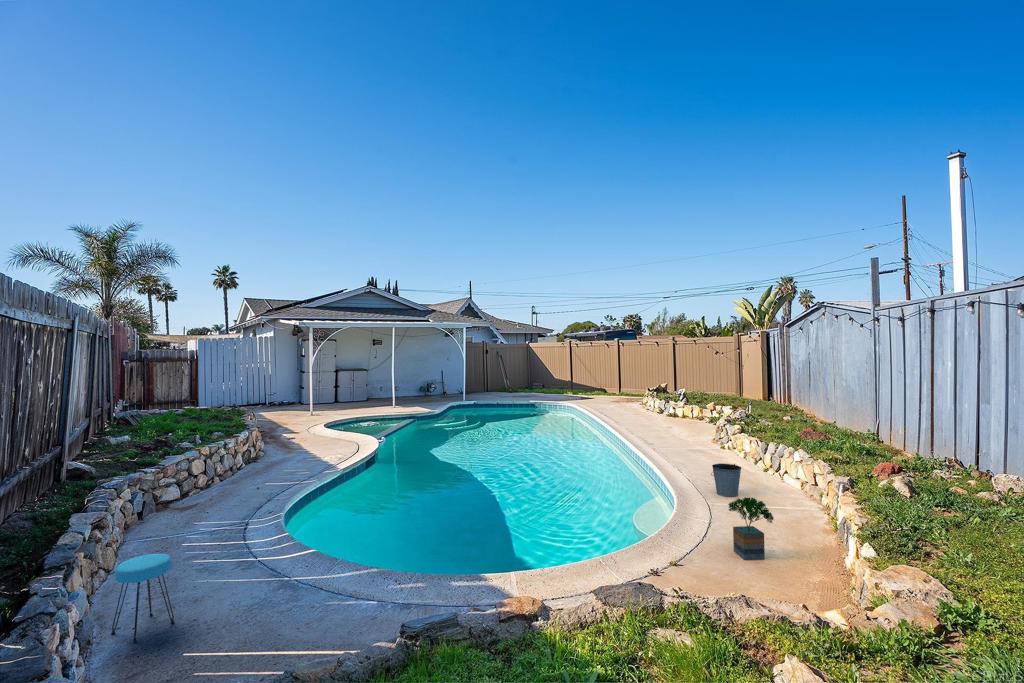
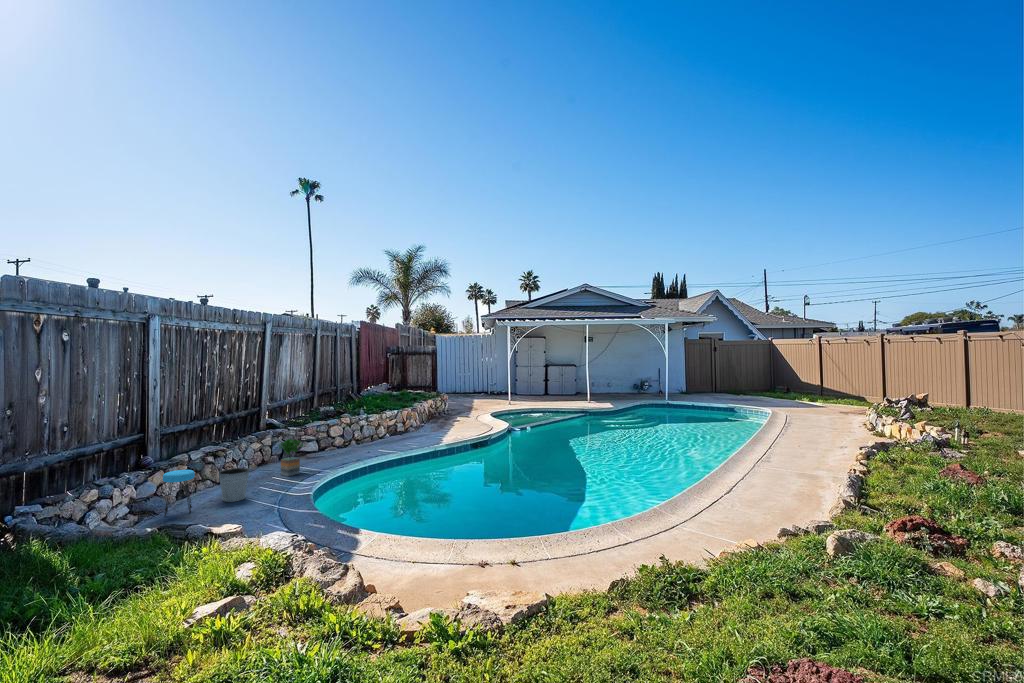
bucket: present [711,463,741,497] -> present [219,468,249,502]
potted tree: present [728,497,774,560] -> present [279,439,303,476]

